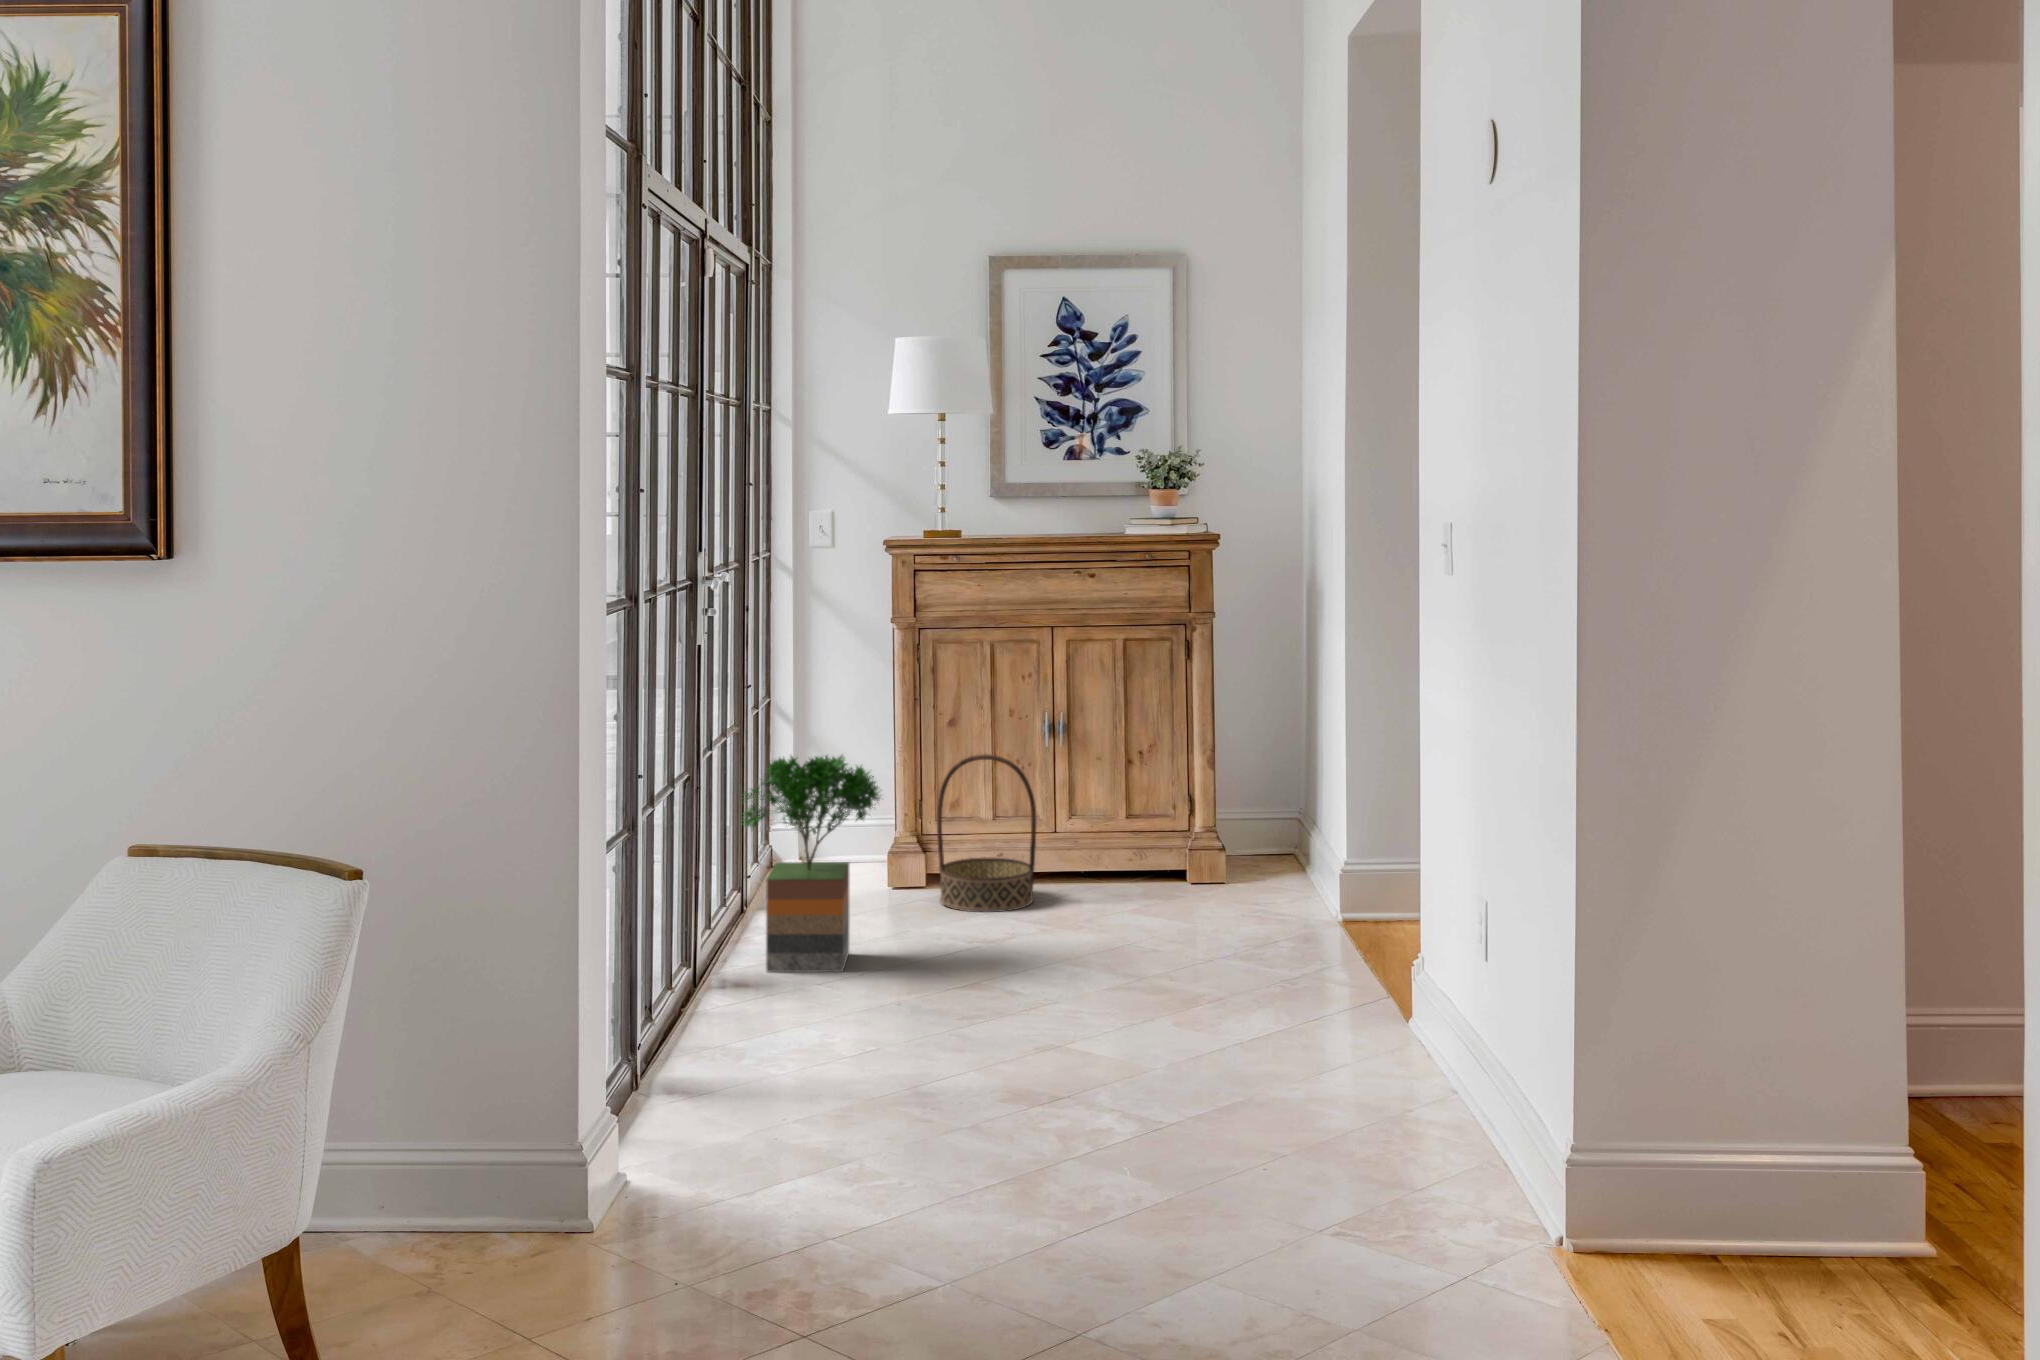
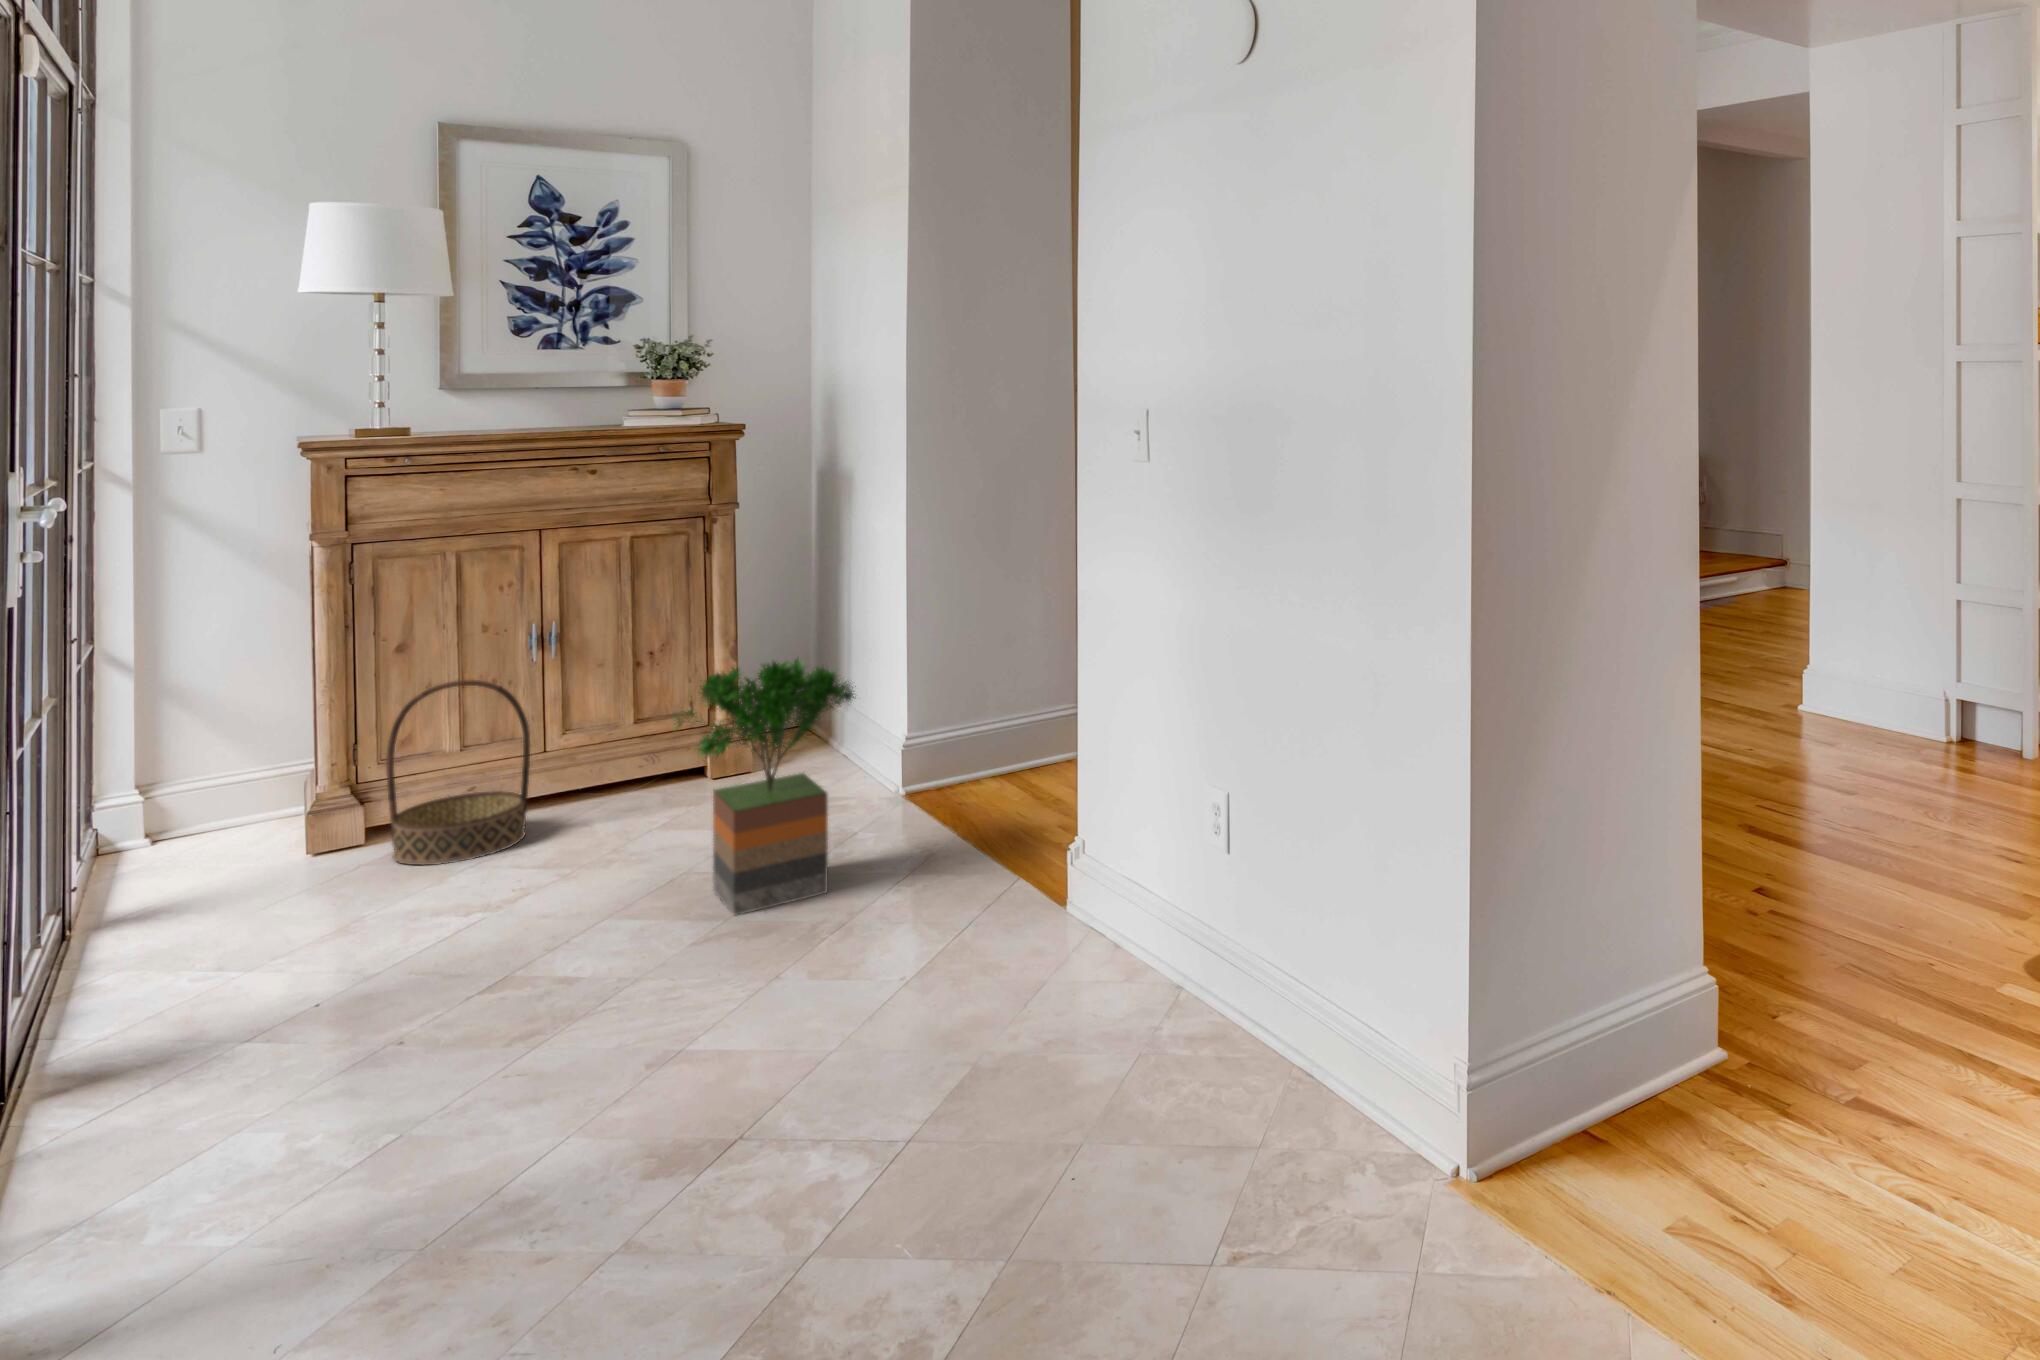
potted tree: present [741,756,881,972] -> present [674,659,856,915]

